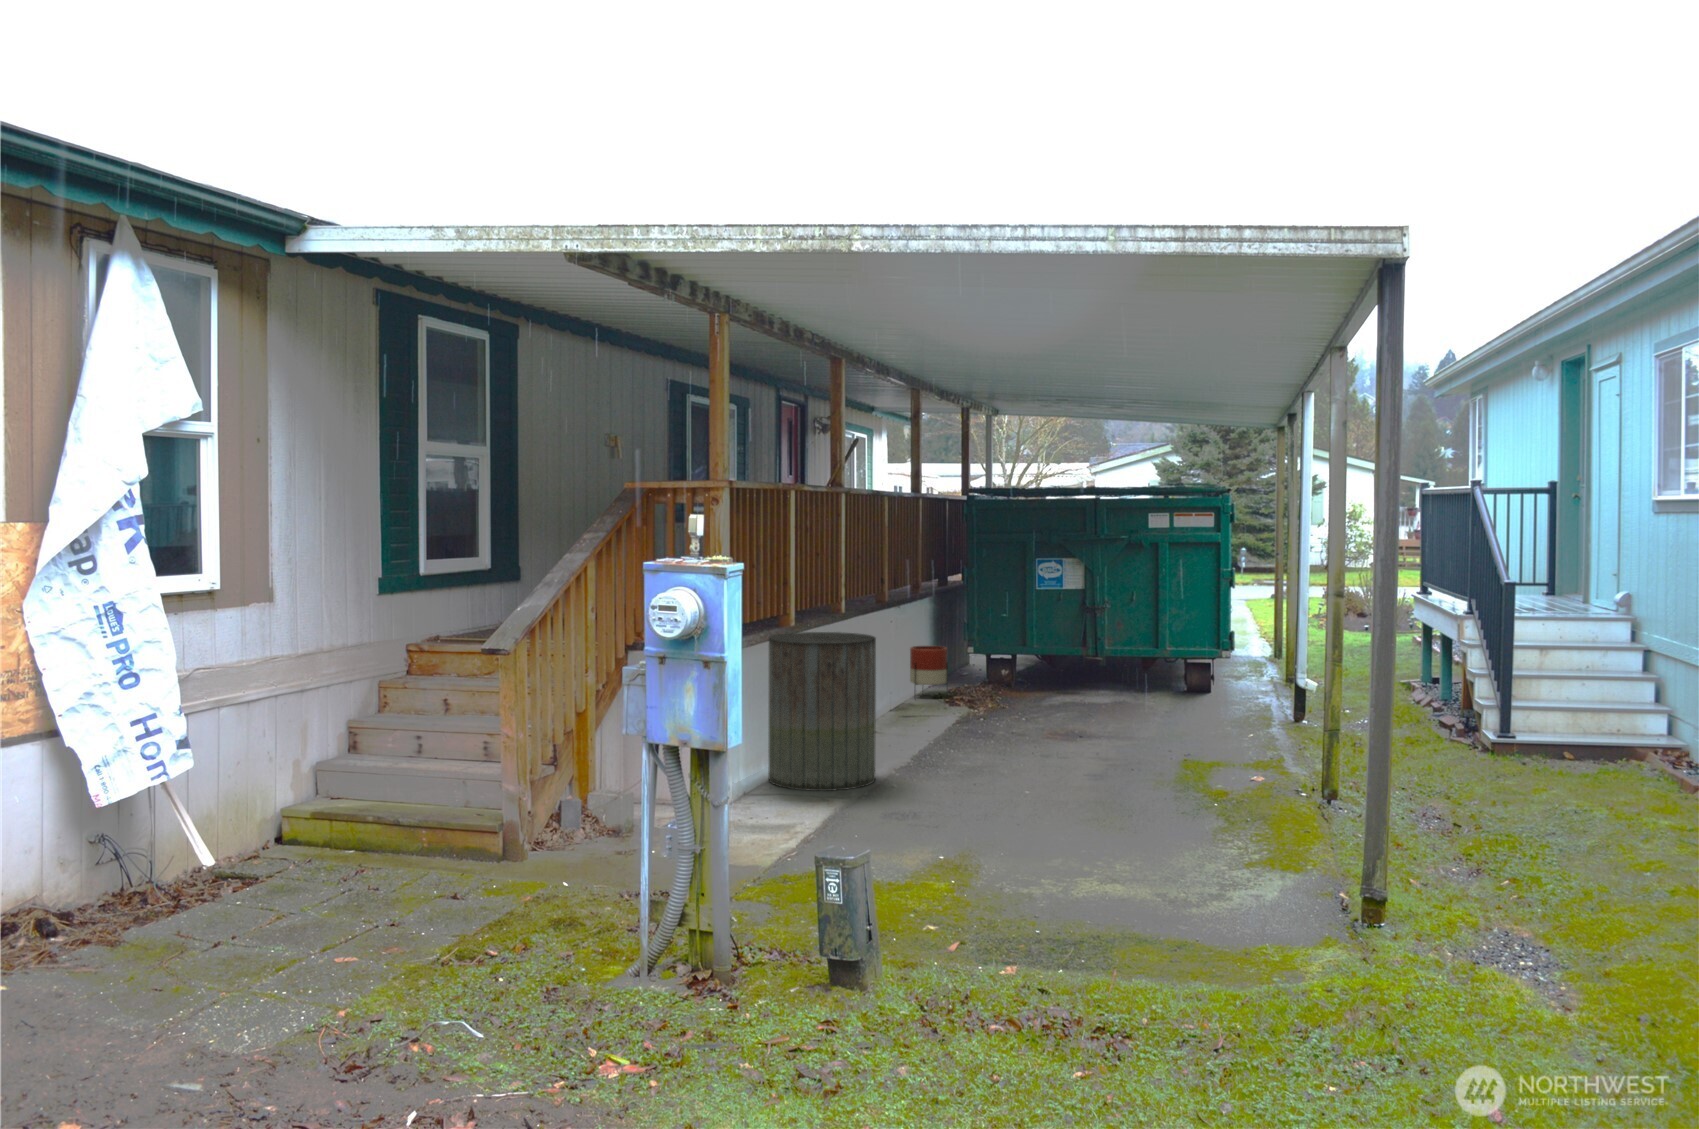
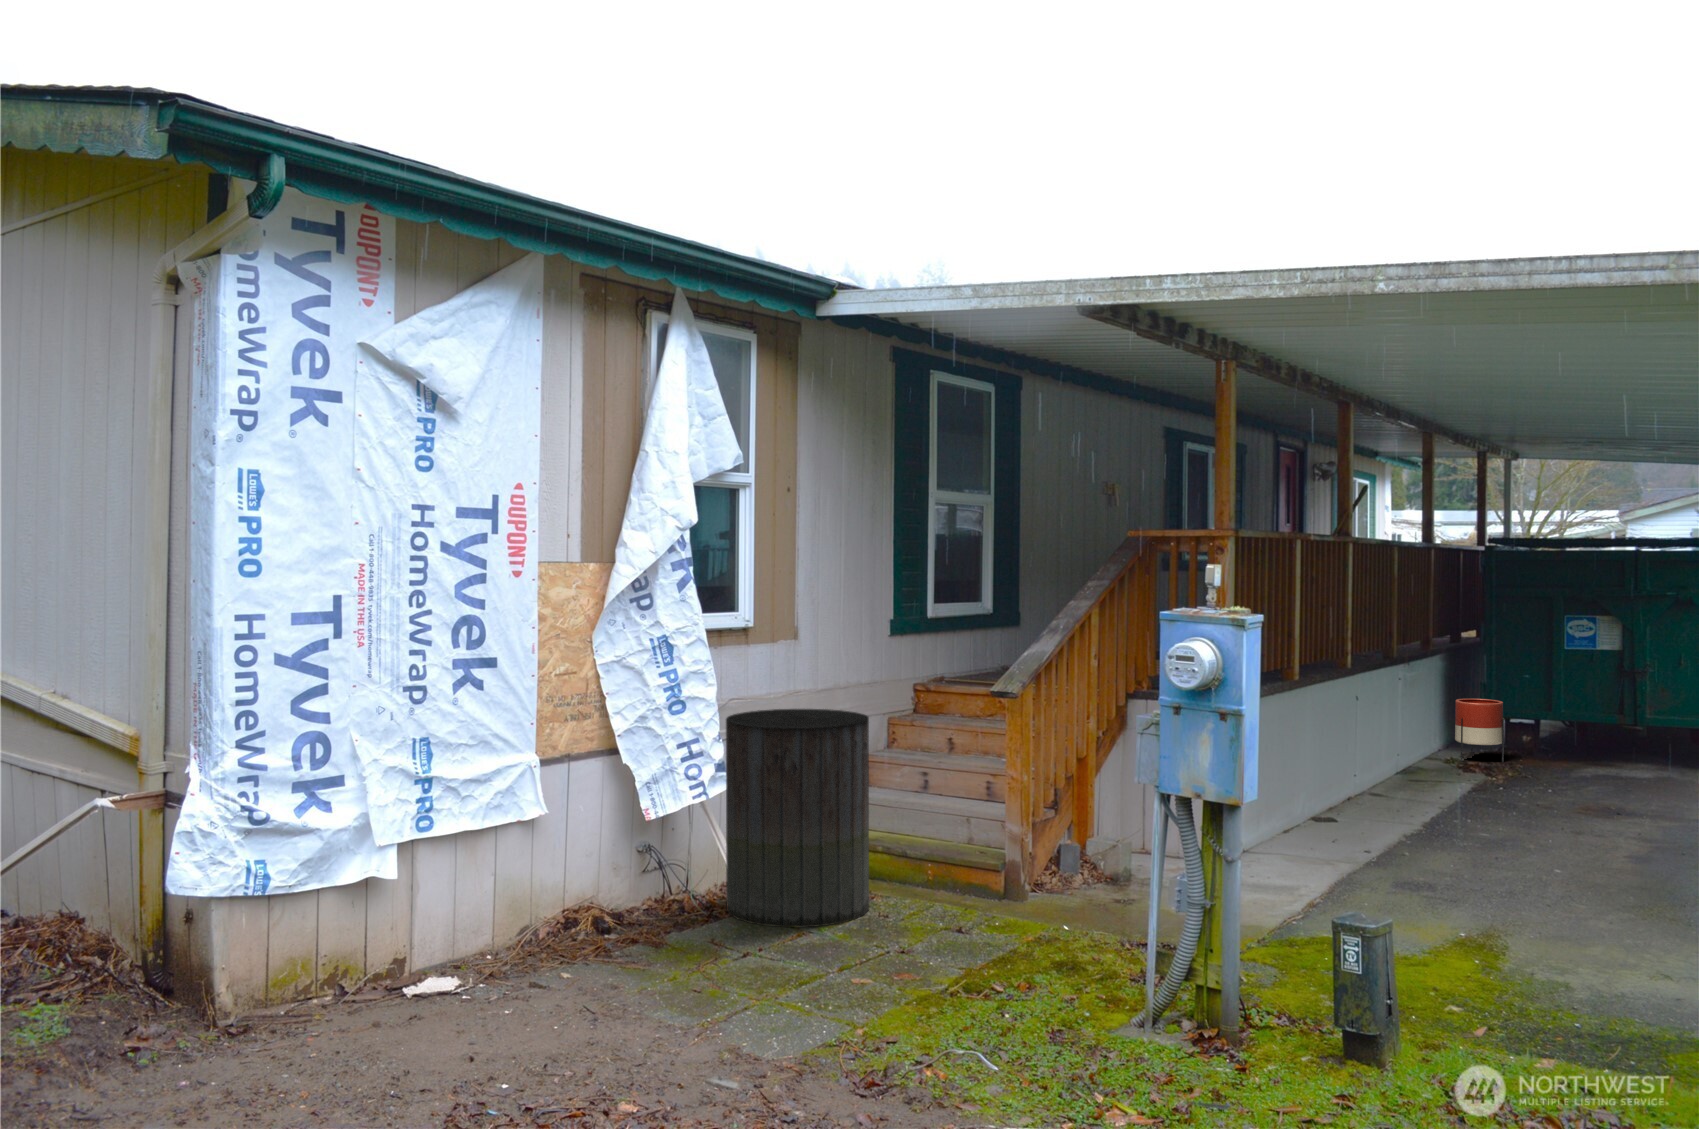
trash can: present [769,632,876,791] -> present [726,709,869,927]

